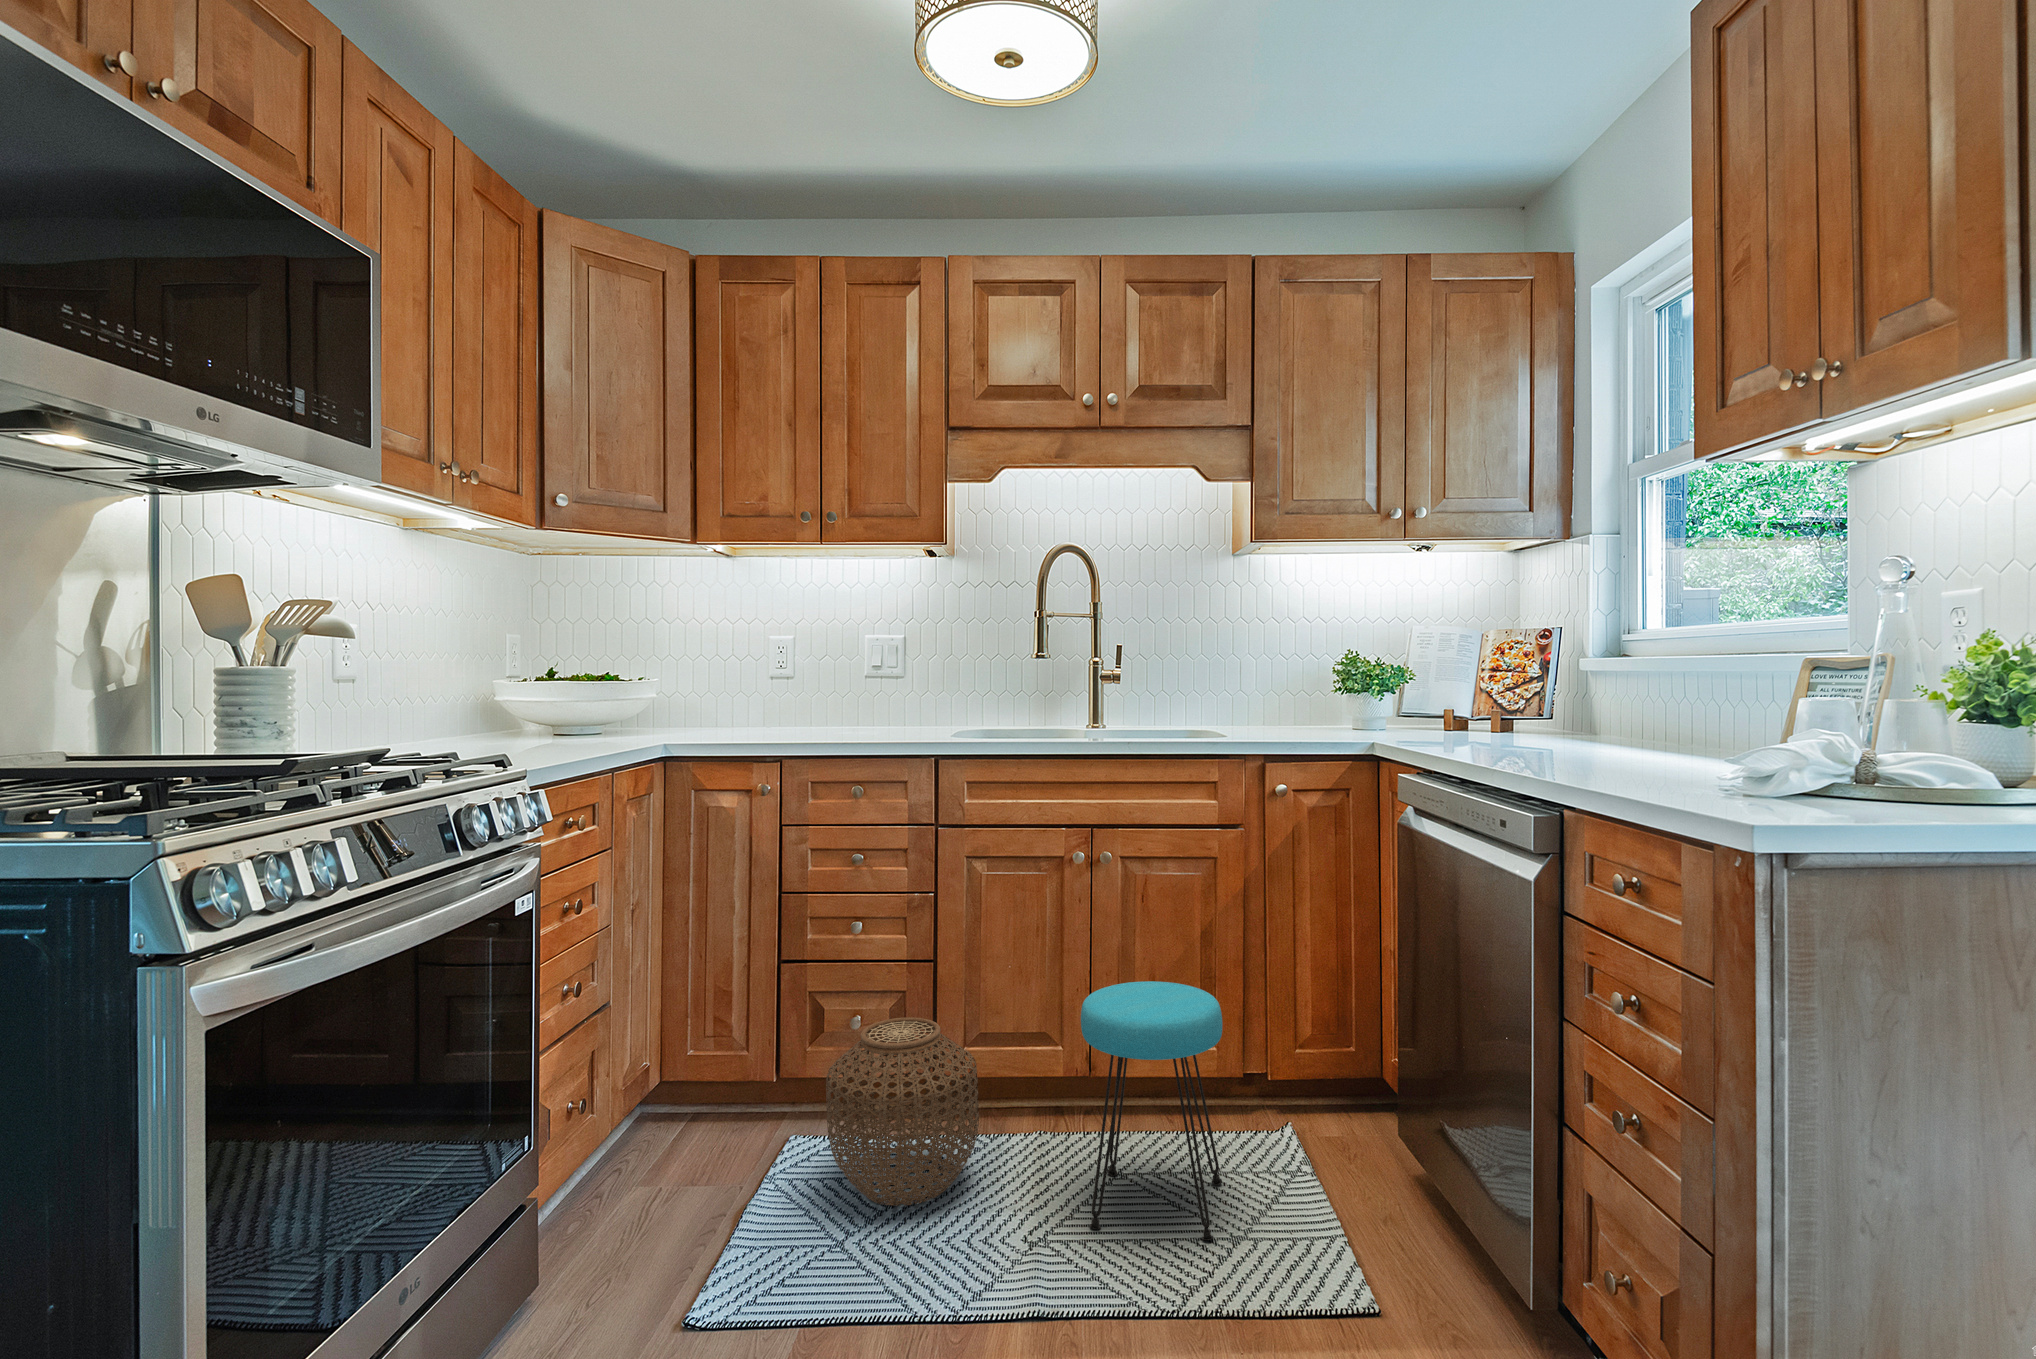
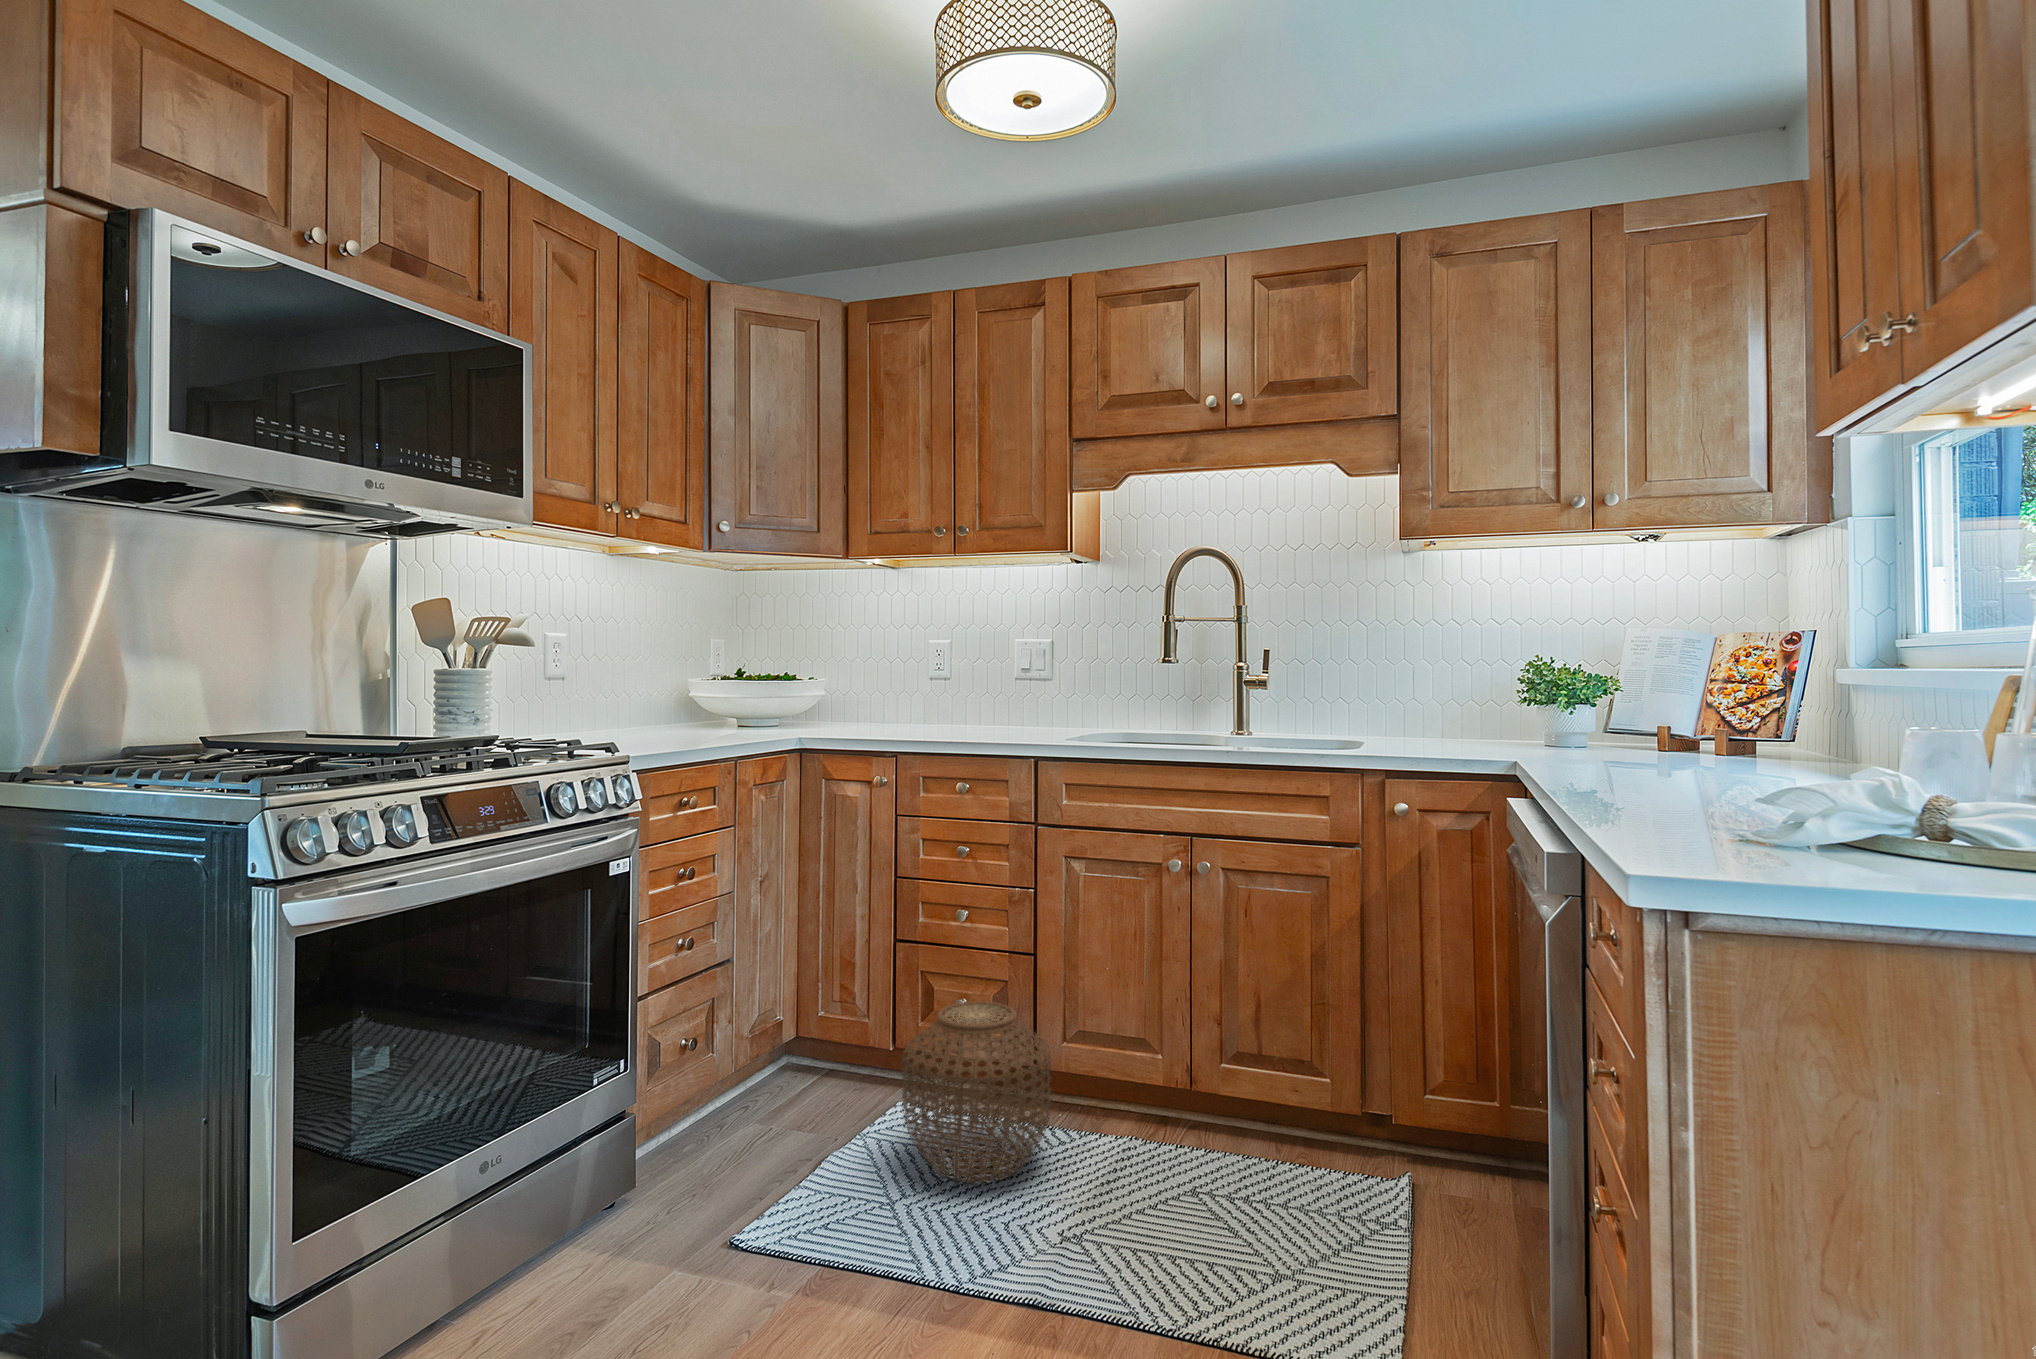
stool: present [1081,981,1222,1240] -> none [1131,995,1294,1272]

